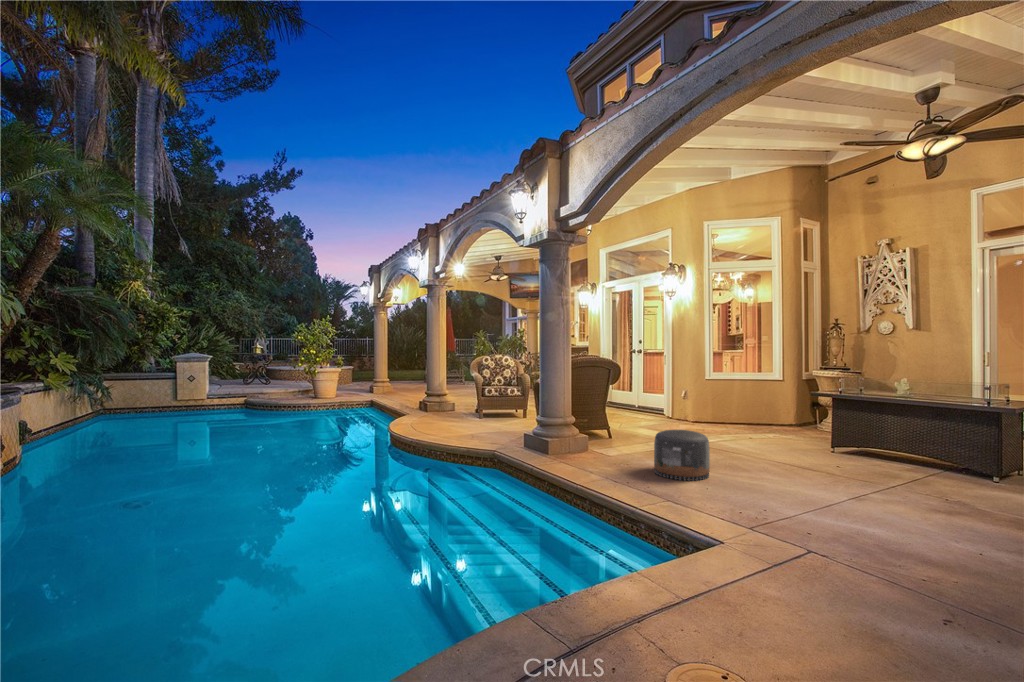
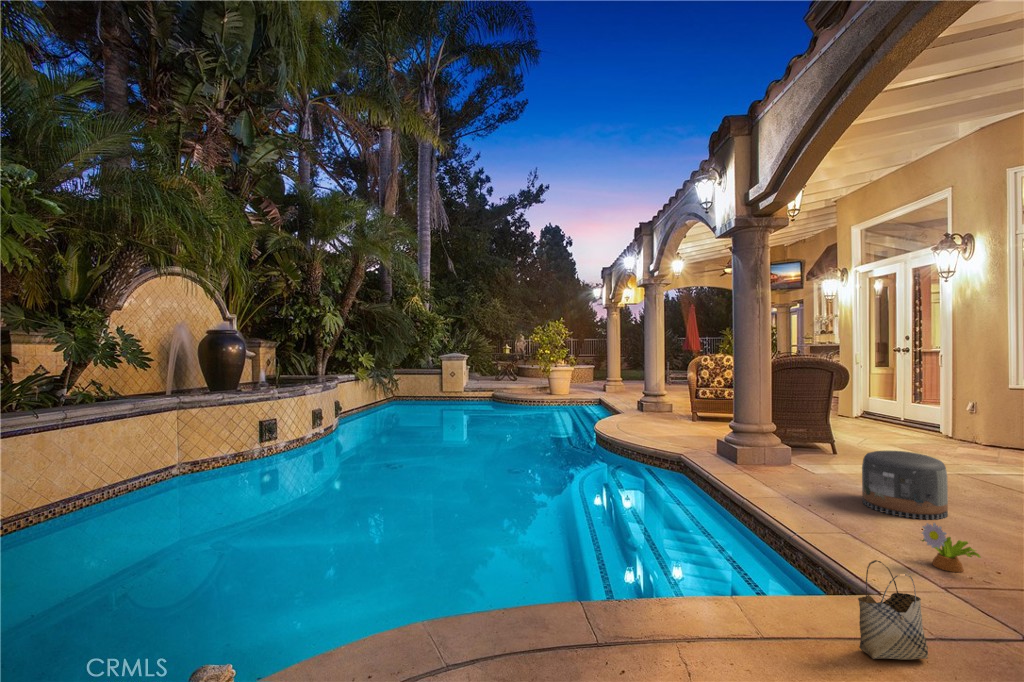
decorative plant: none [718,481,759,516] -> present [922,523,981,572]
woven basket: none [740,516,781,594] -> present [858,560,928,660]

